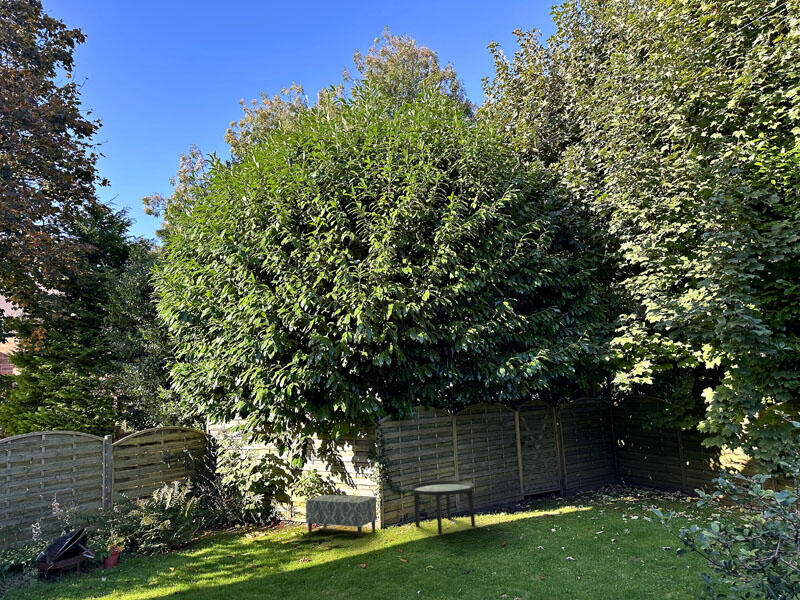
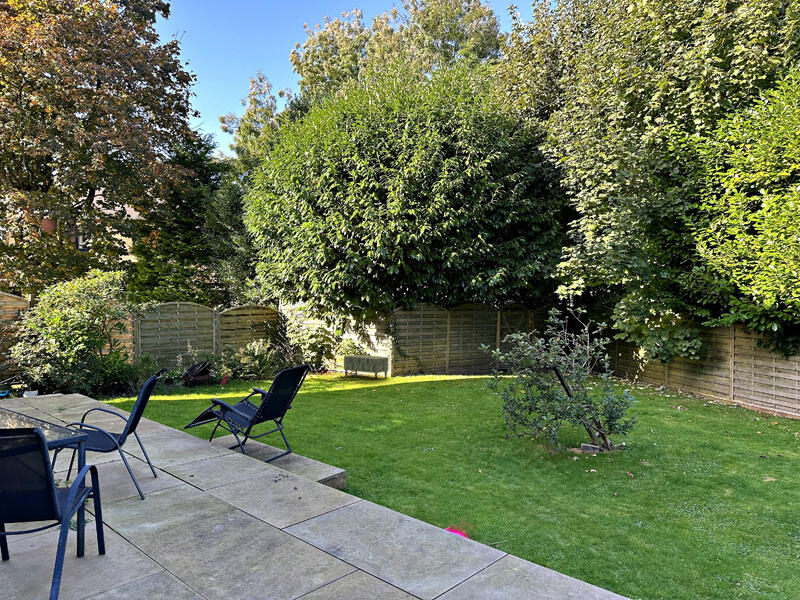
round table: present [410,481,475,534] -> none [411,352,453,381]

